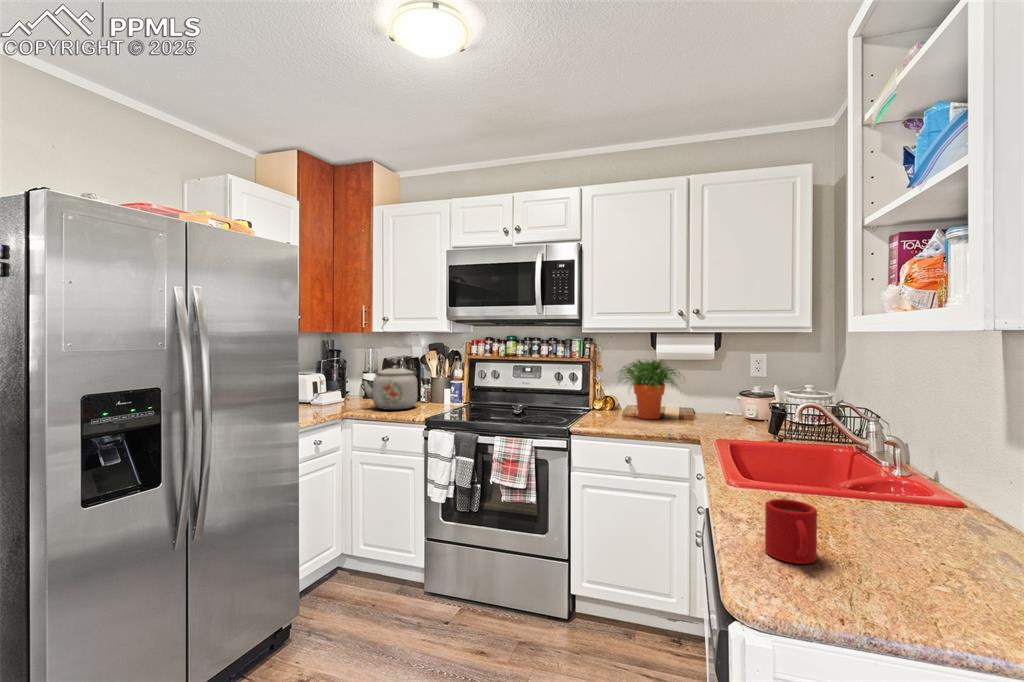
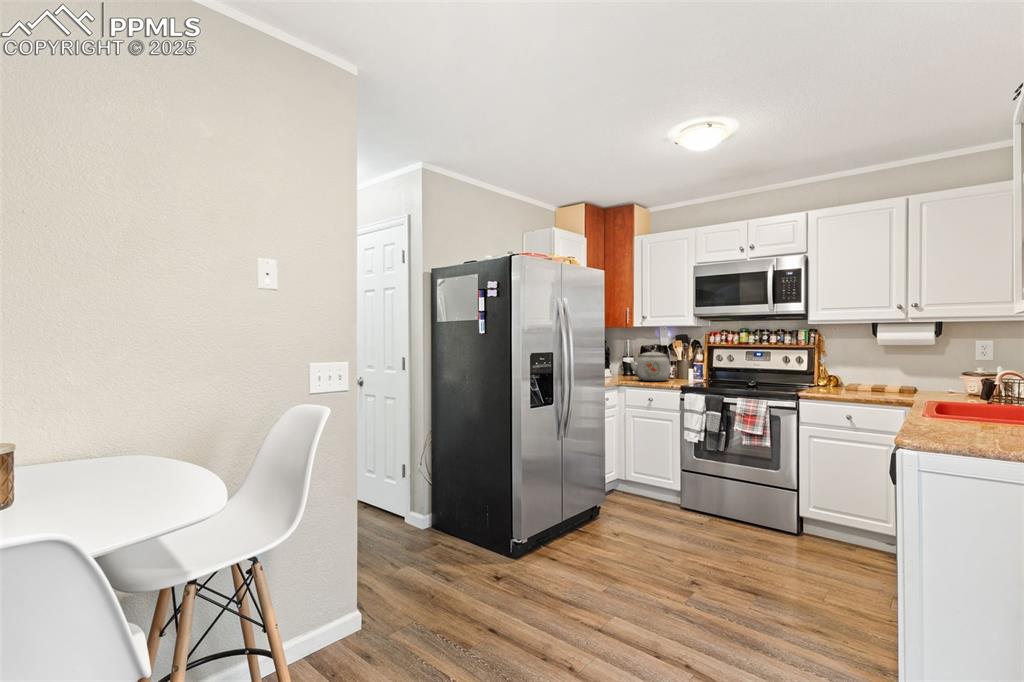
potted plant: present [620,360,681,419] -> none [837,343,905,391]
mug: present [765,499,817,564] -> none [940,407,976,440]

